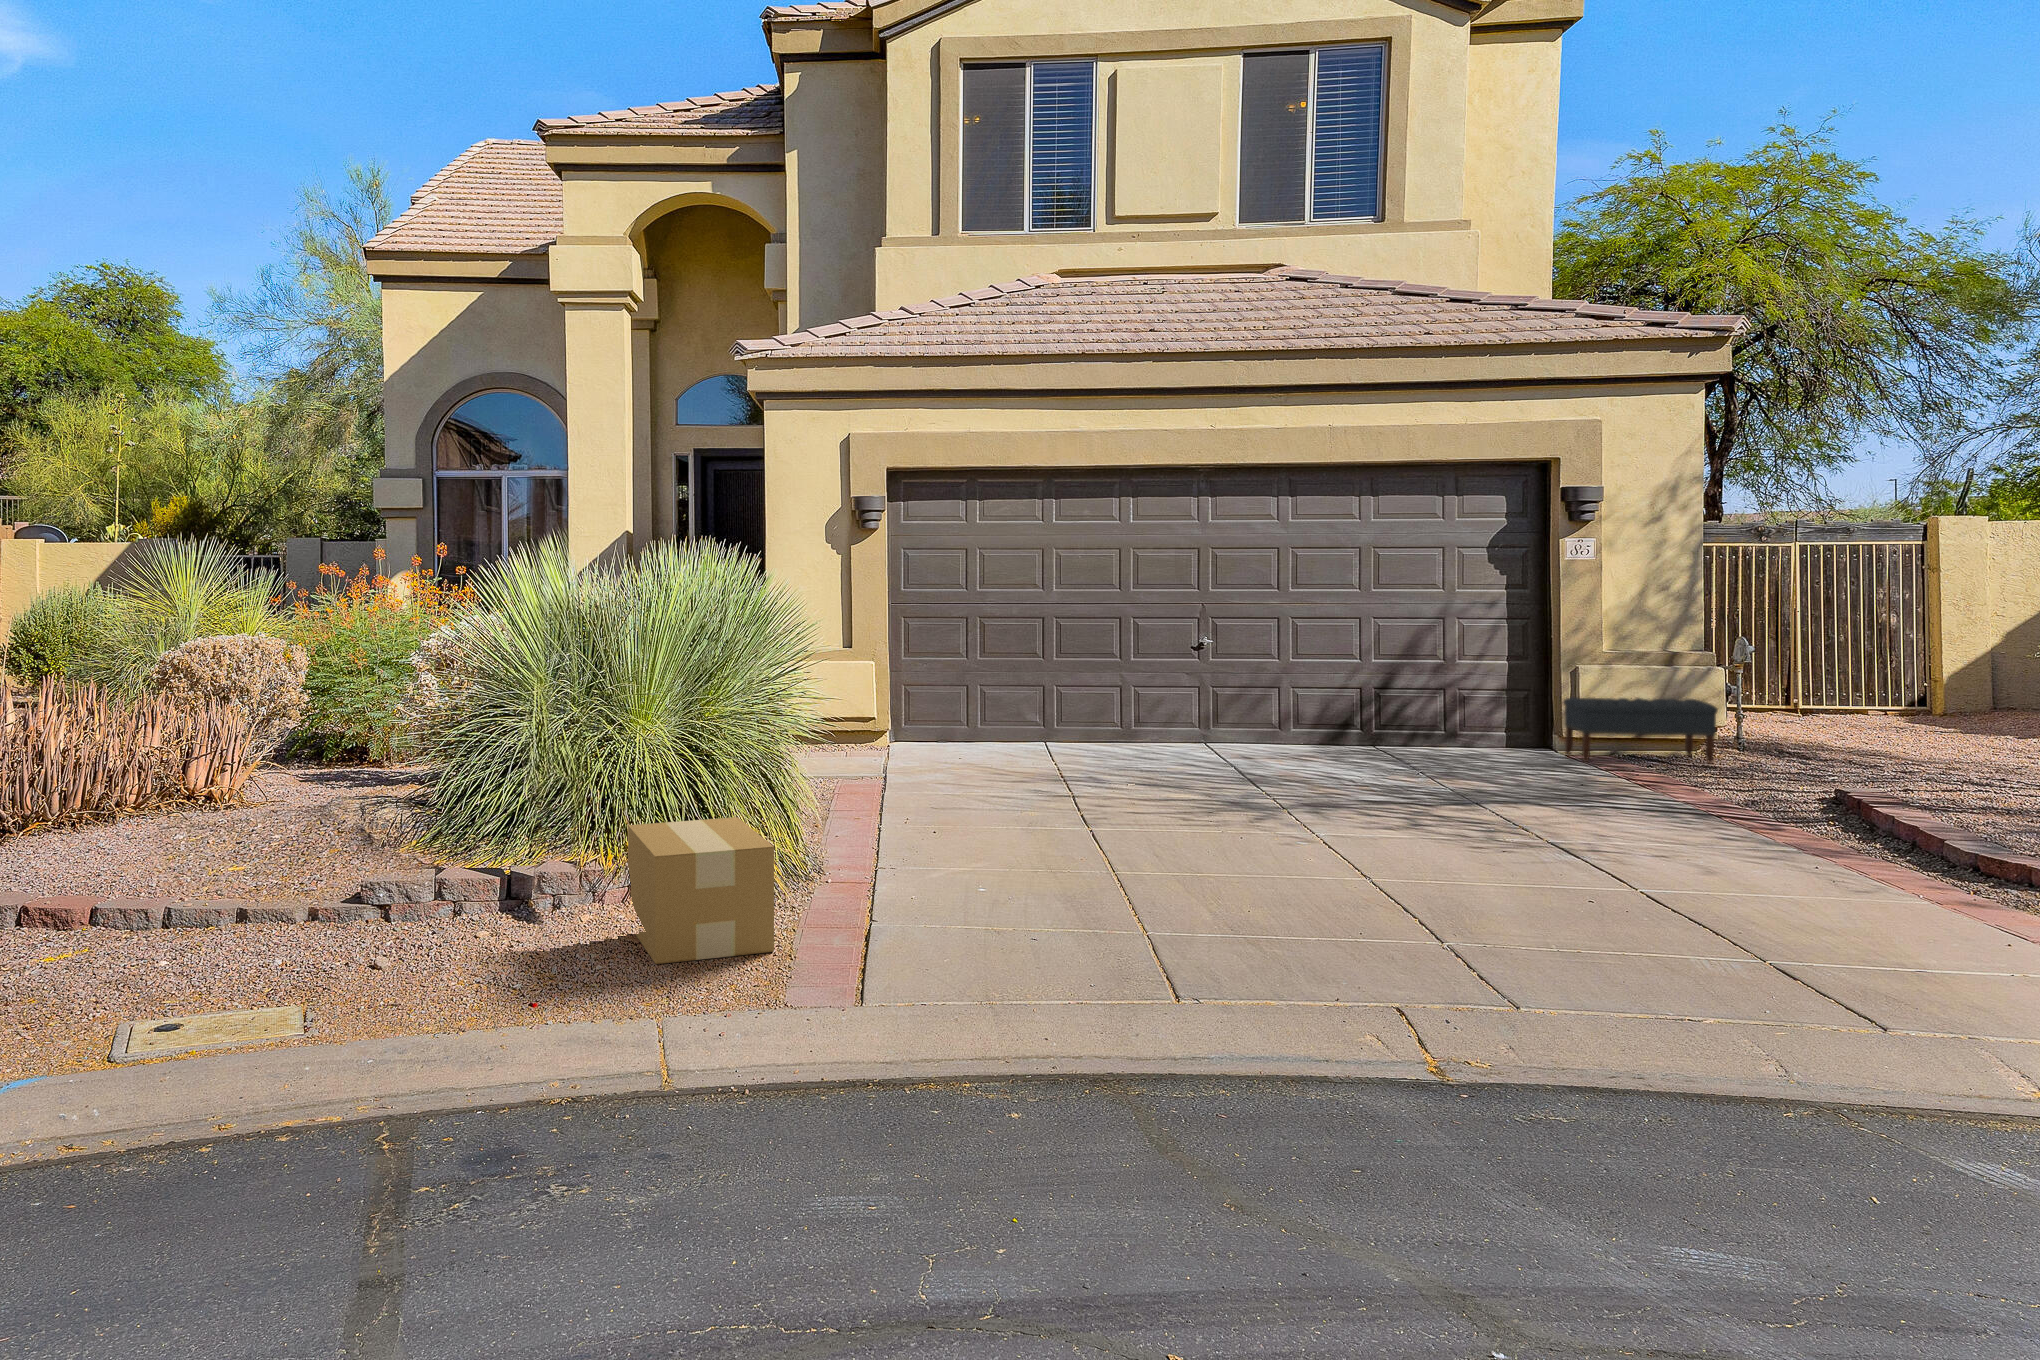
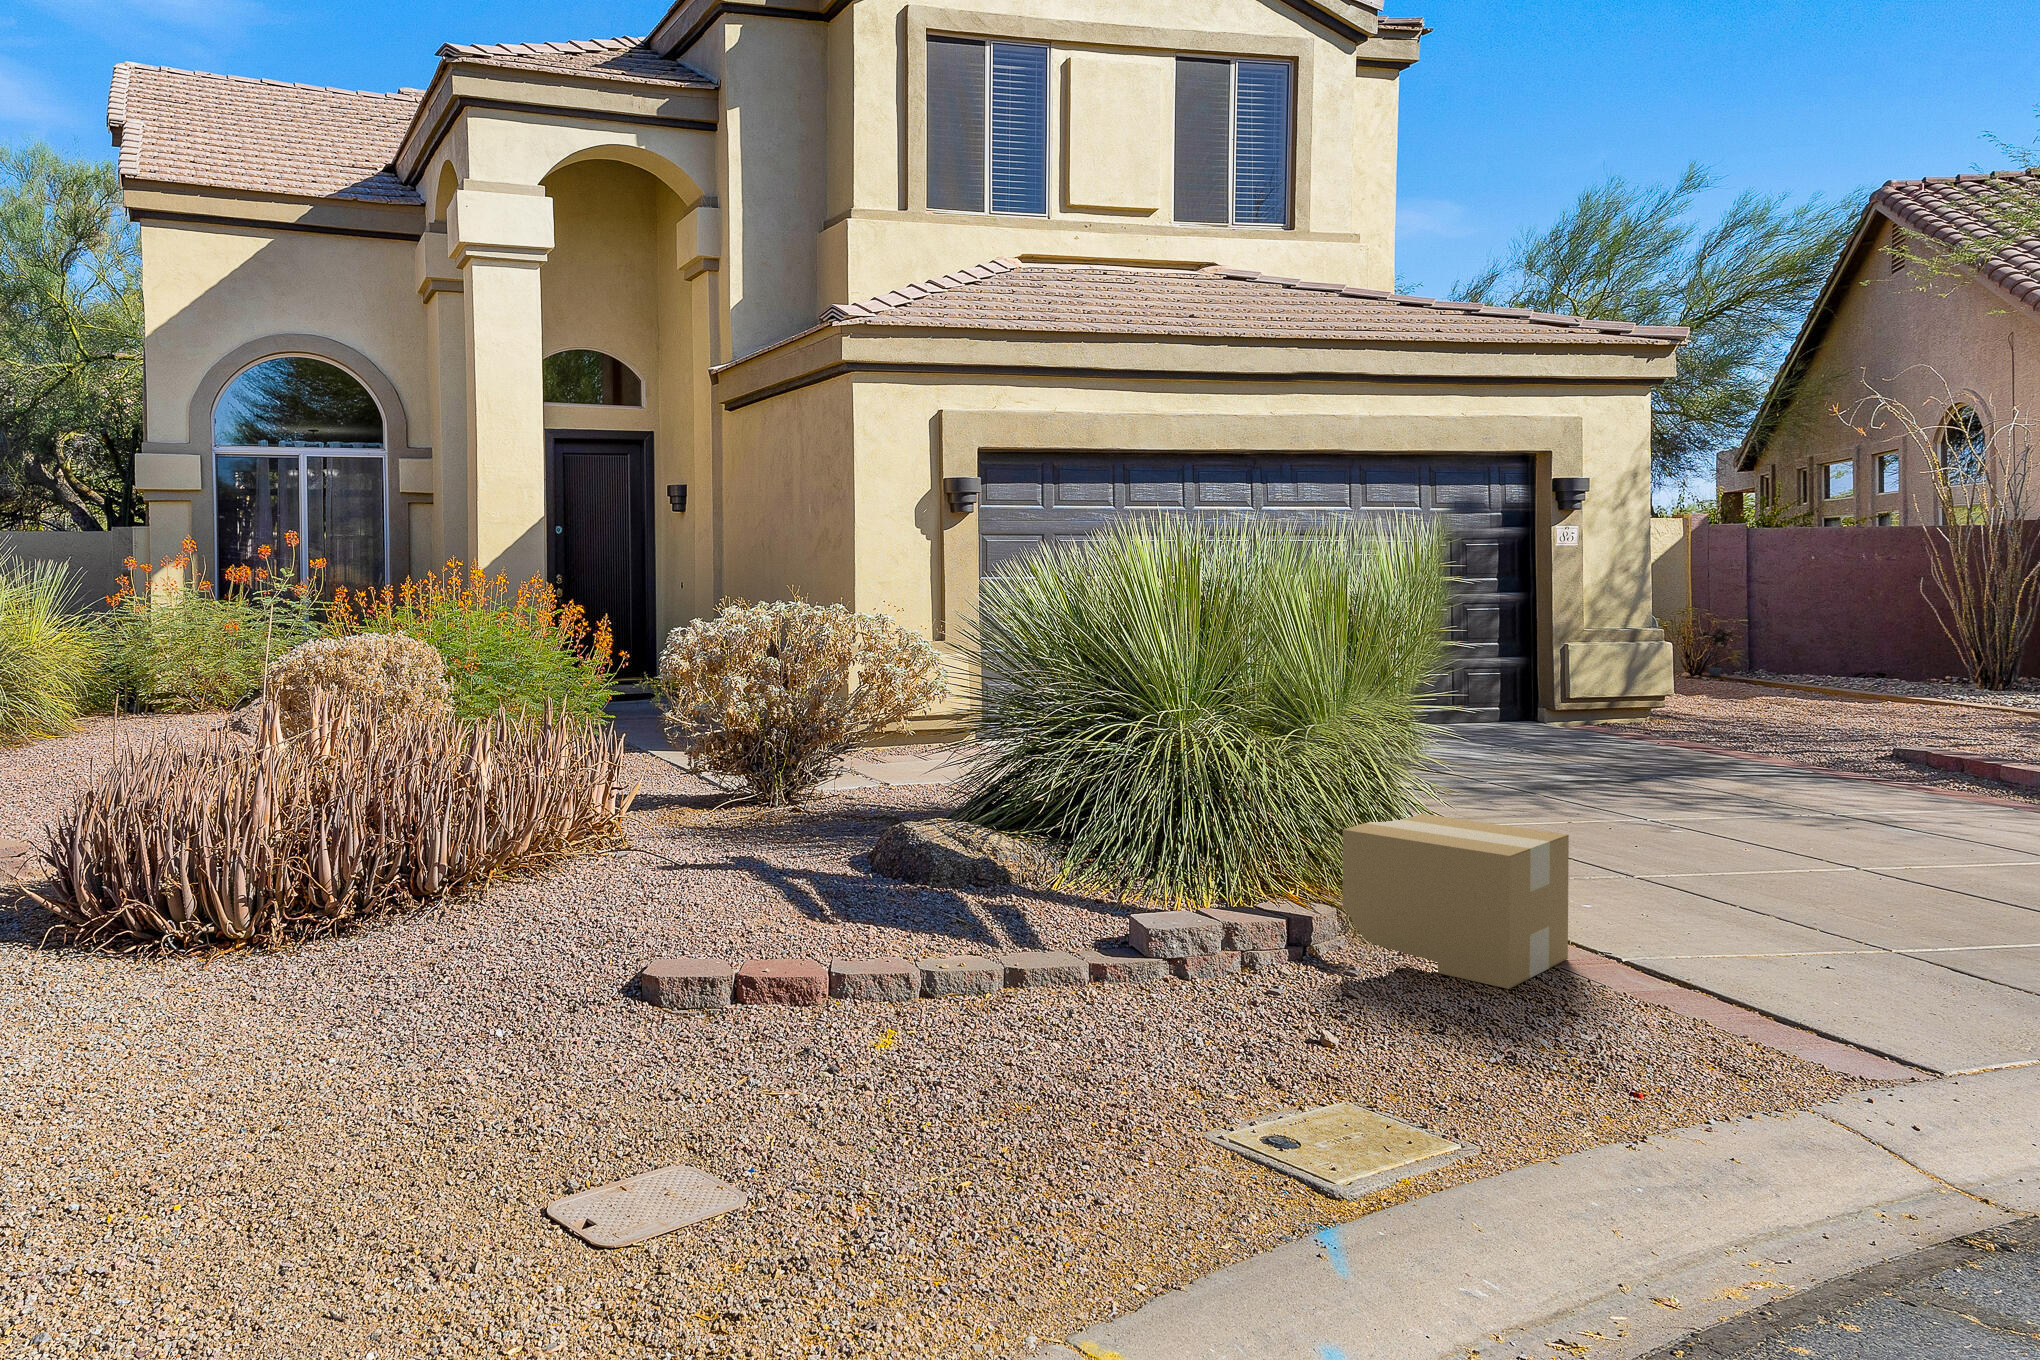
potted plant: none [1974,654,2016,714] -> present [1702,629,1736,676]
bench: present [1564,697,1718,763] -> none [1560,666,1684,726]

